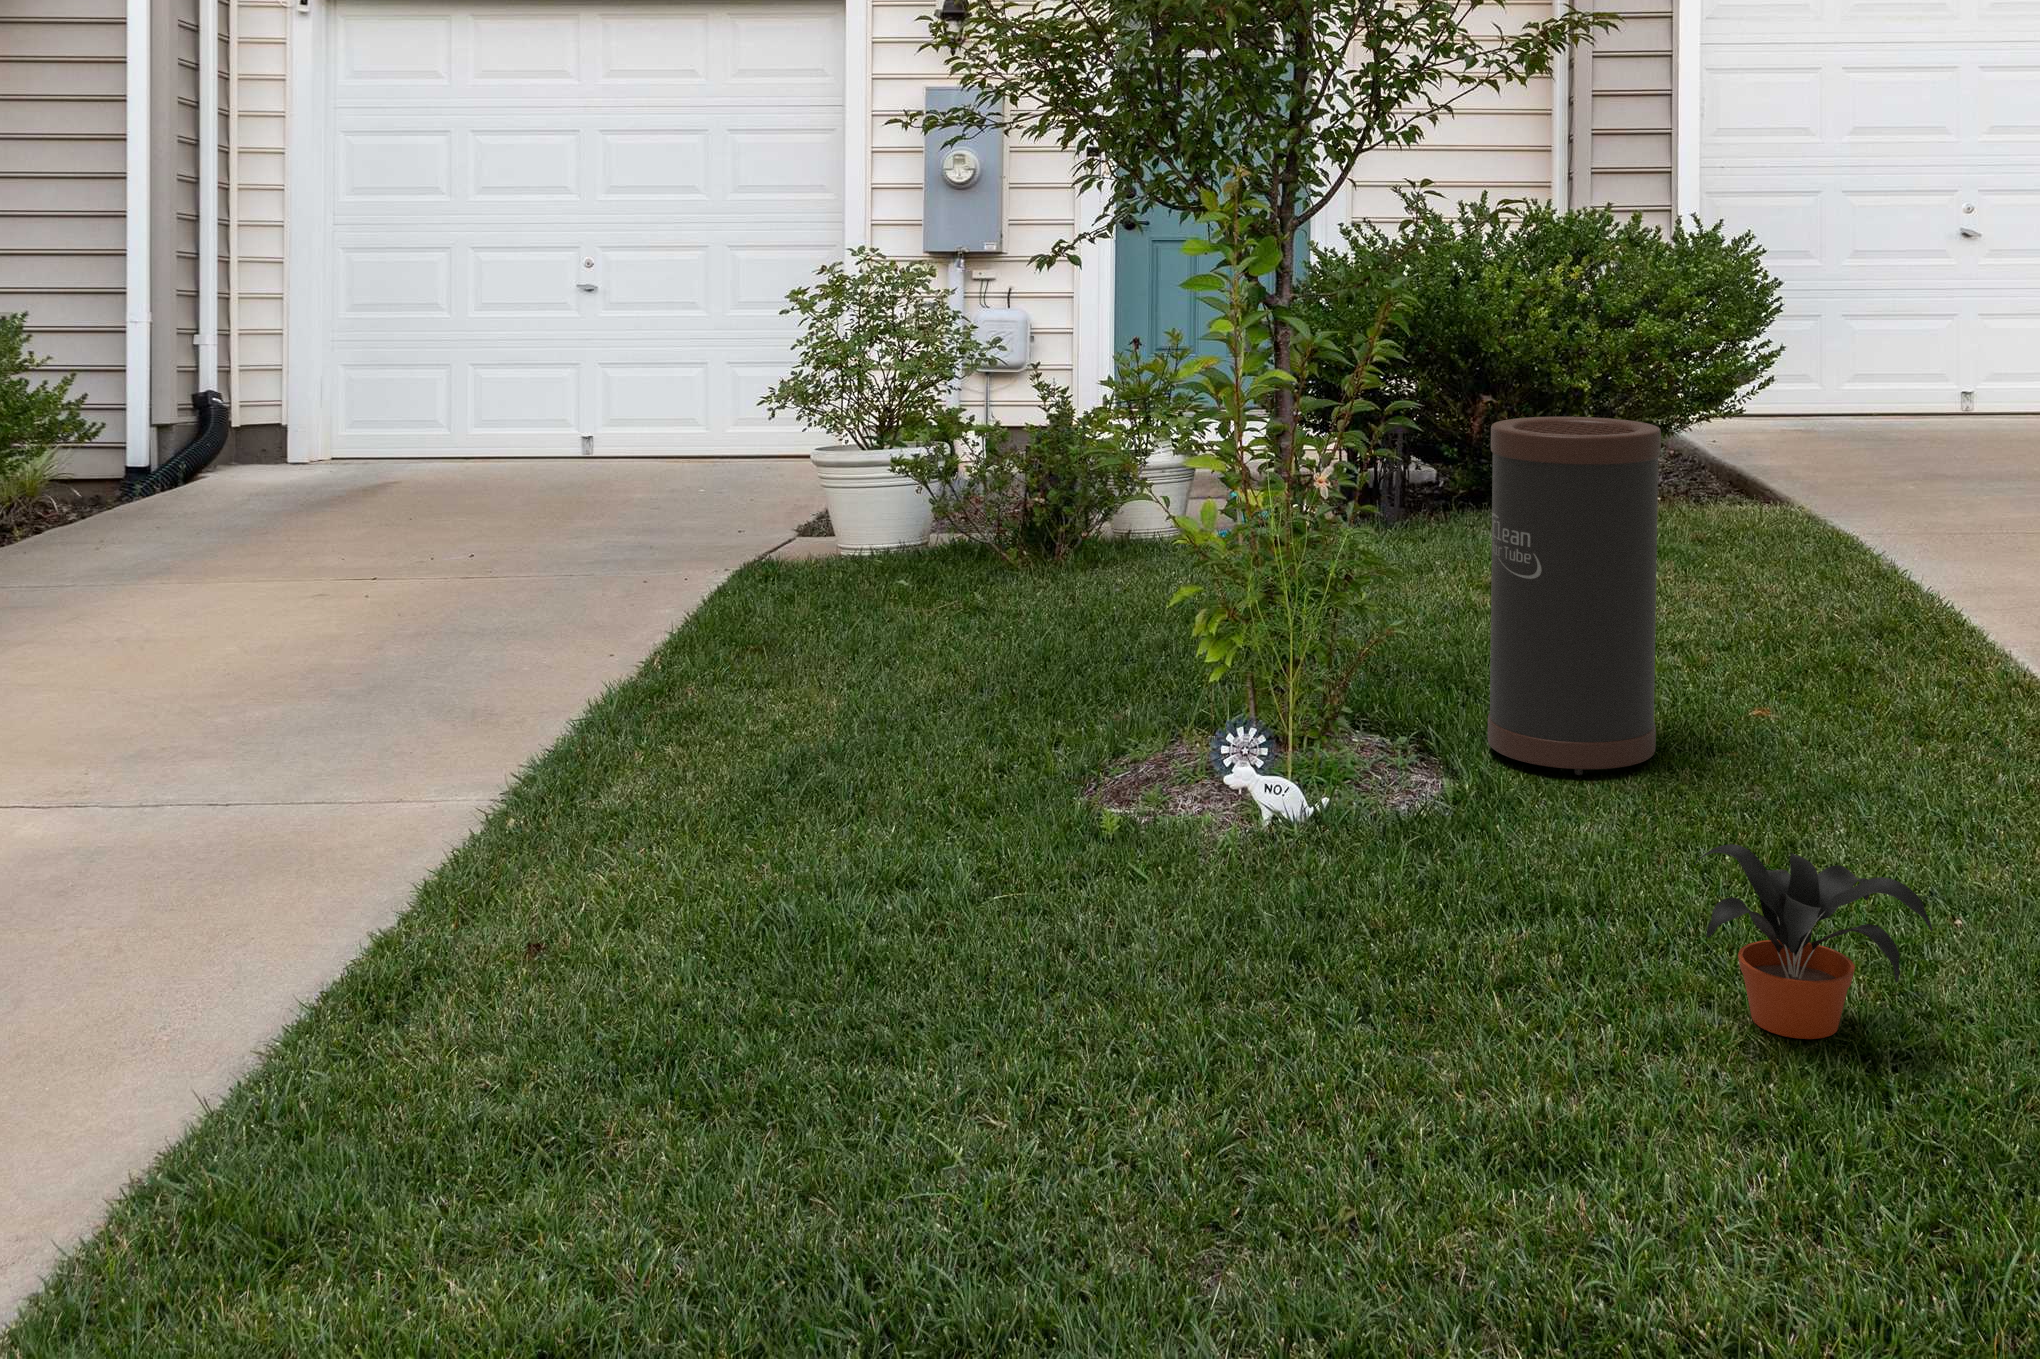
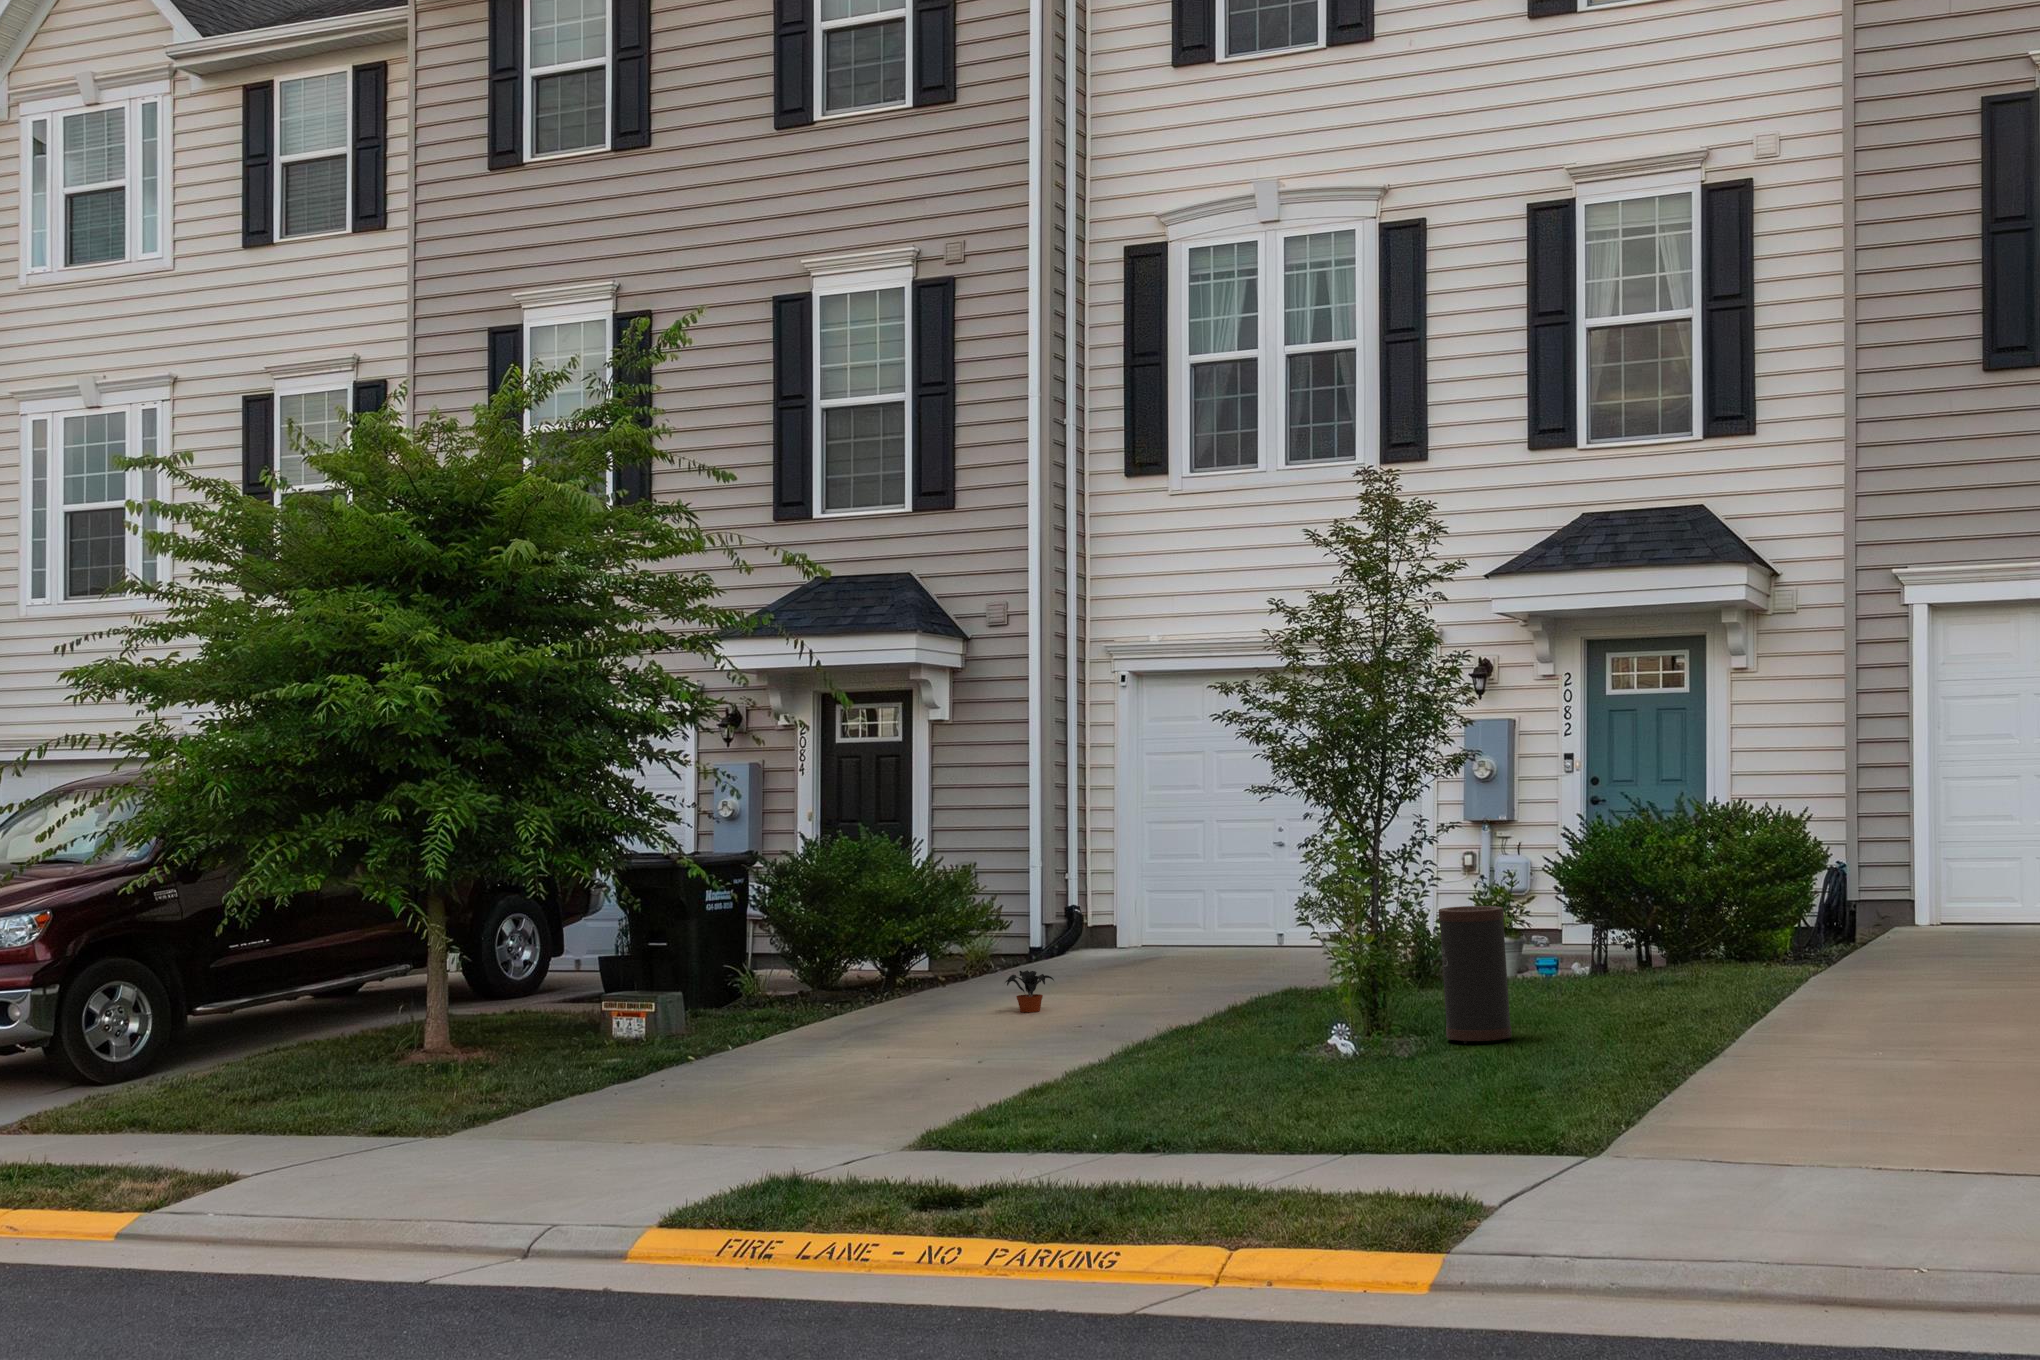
potted plant: present [1694,844,1933,1039] -> present [1006,970,1054,1012]

